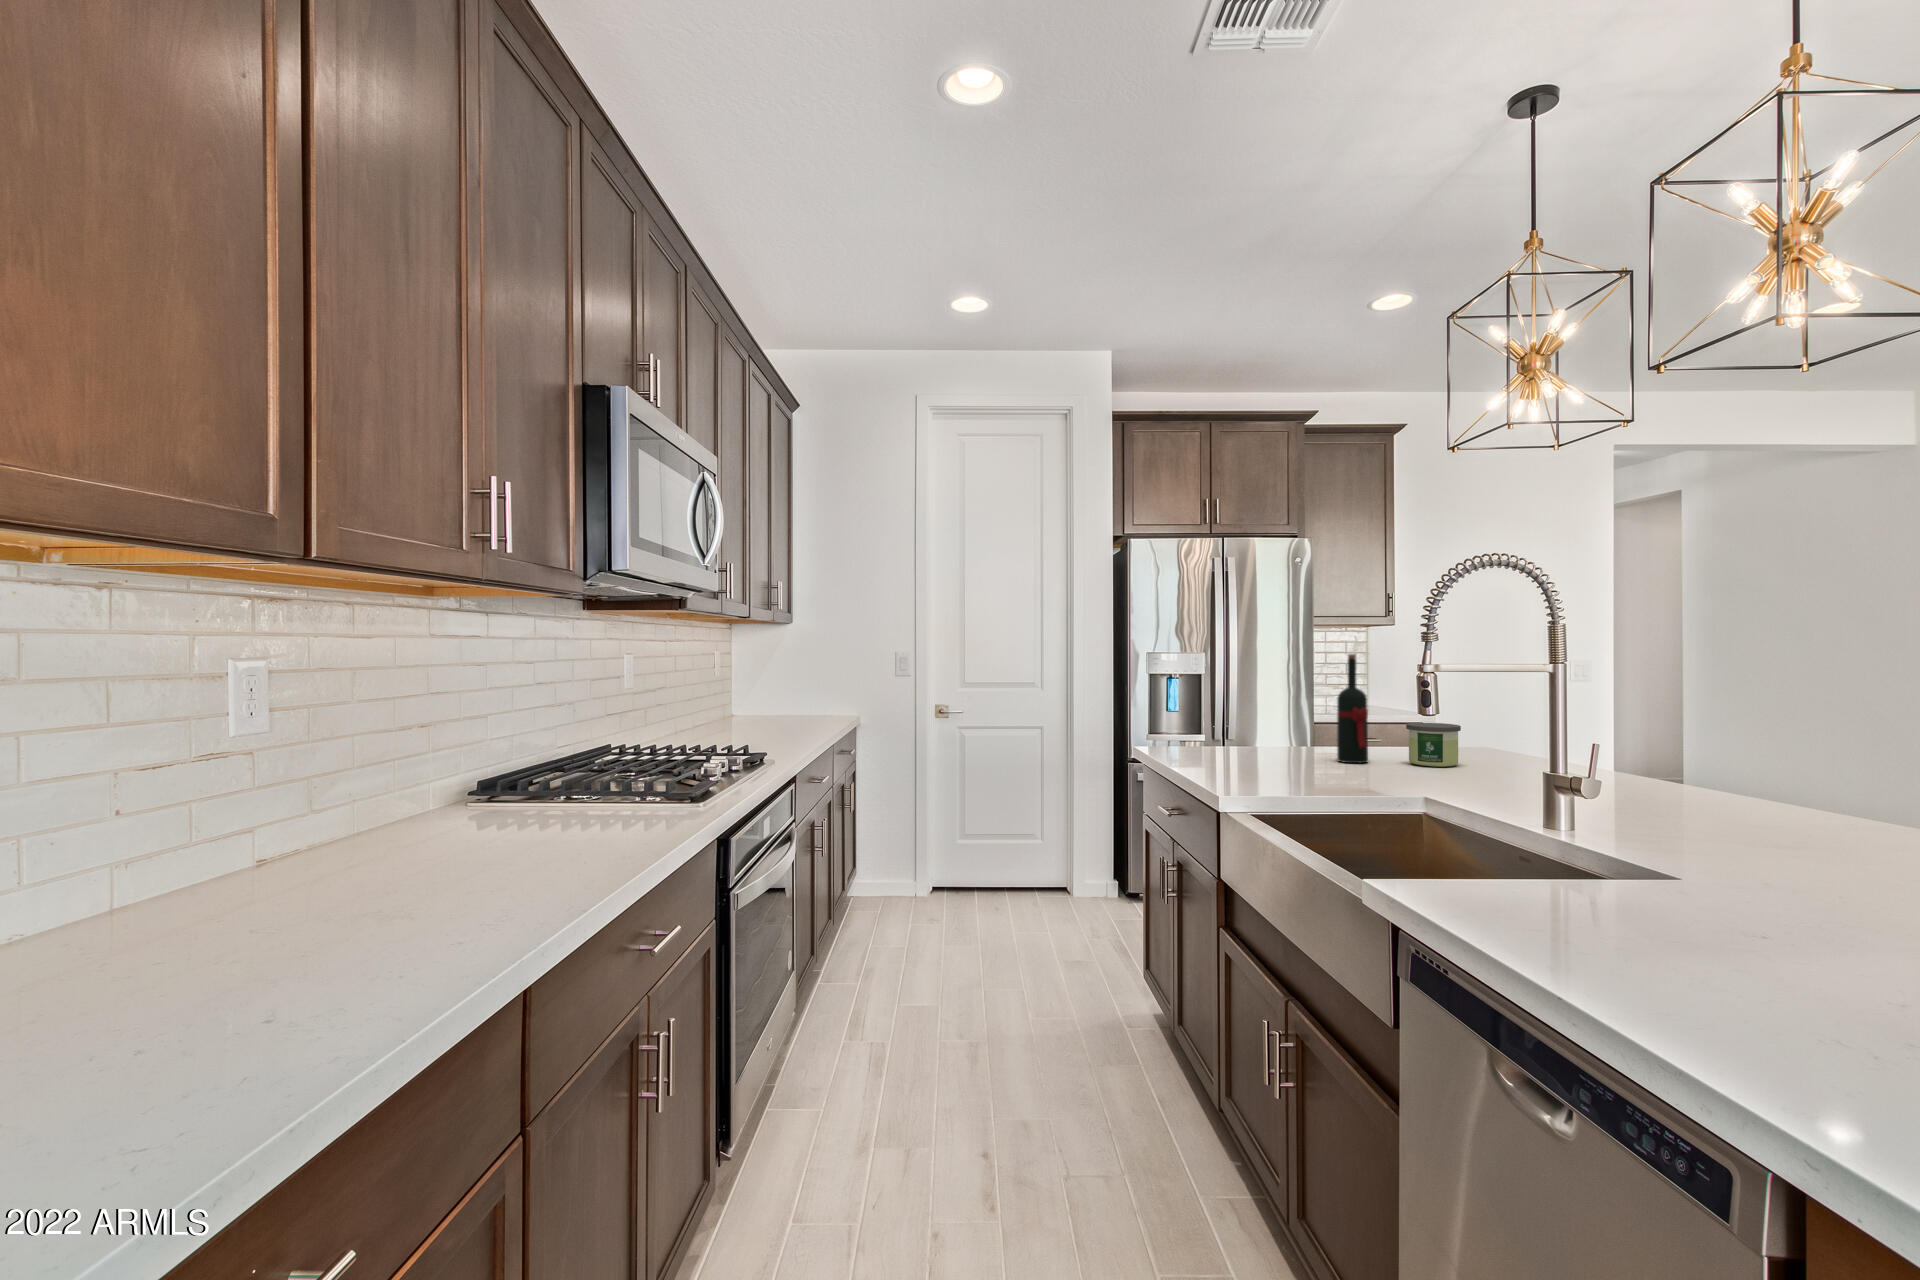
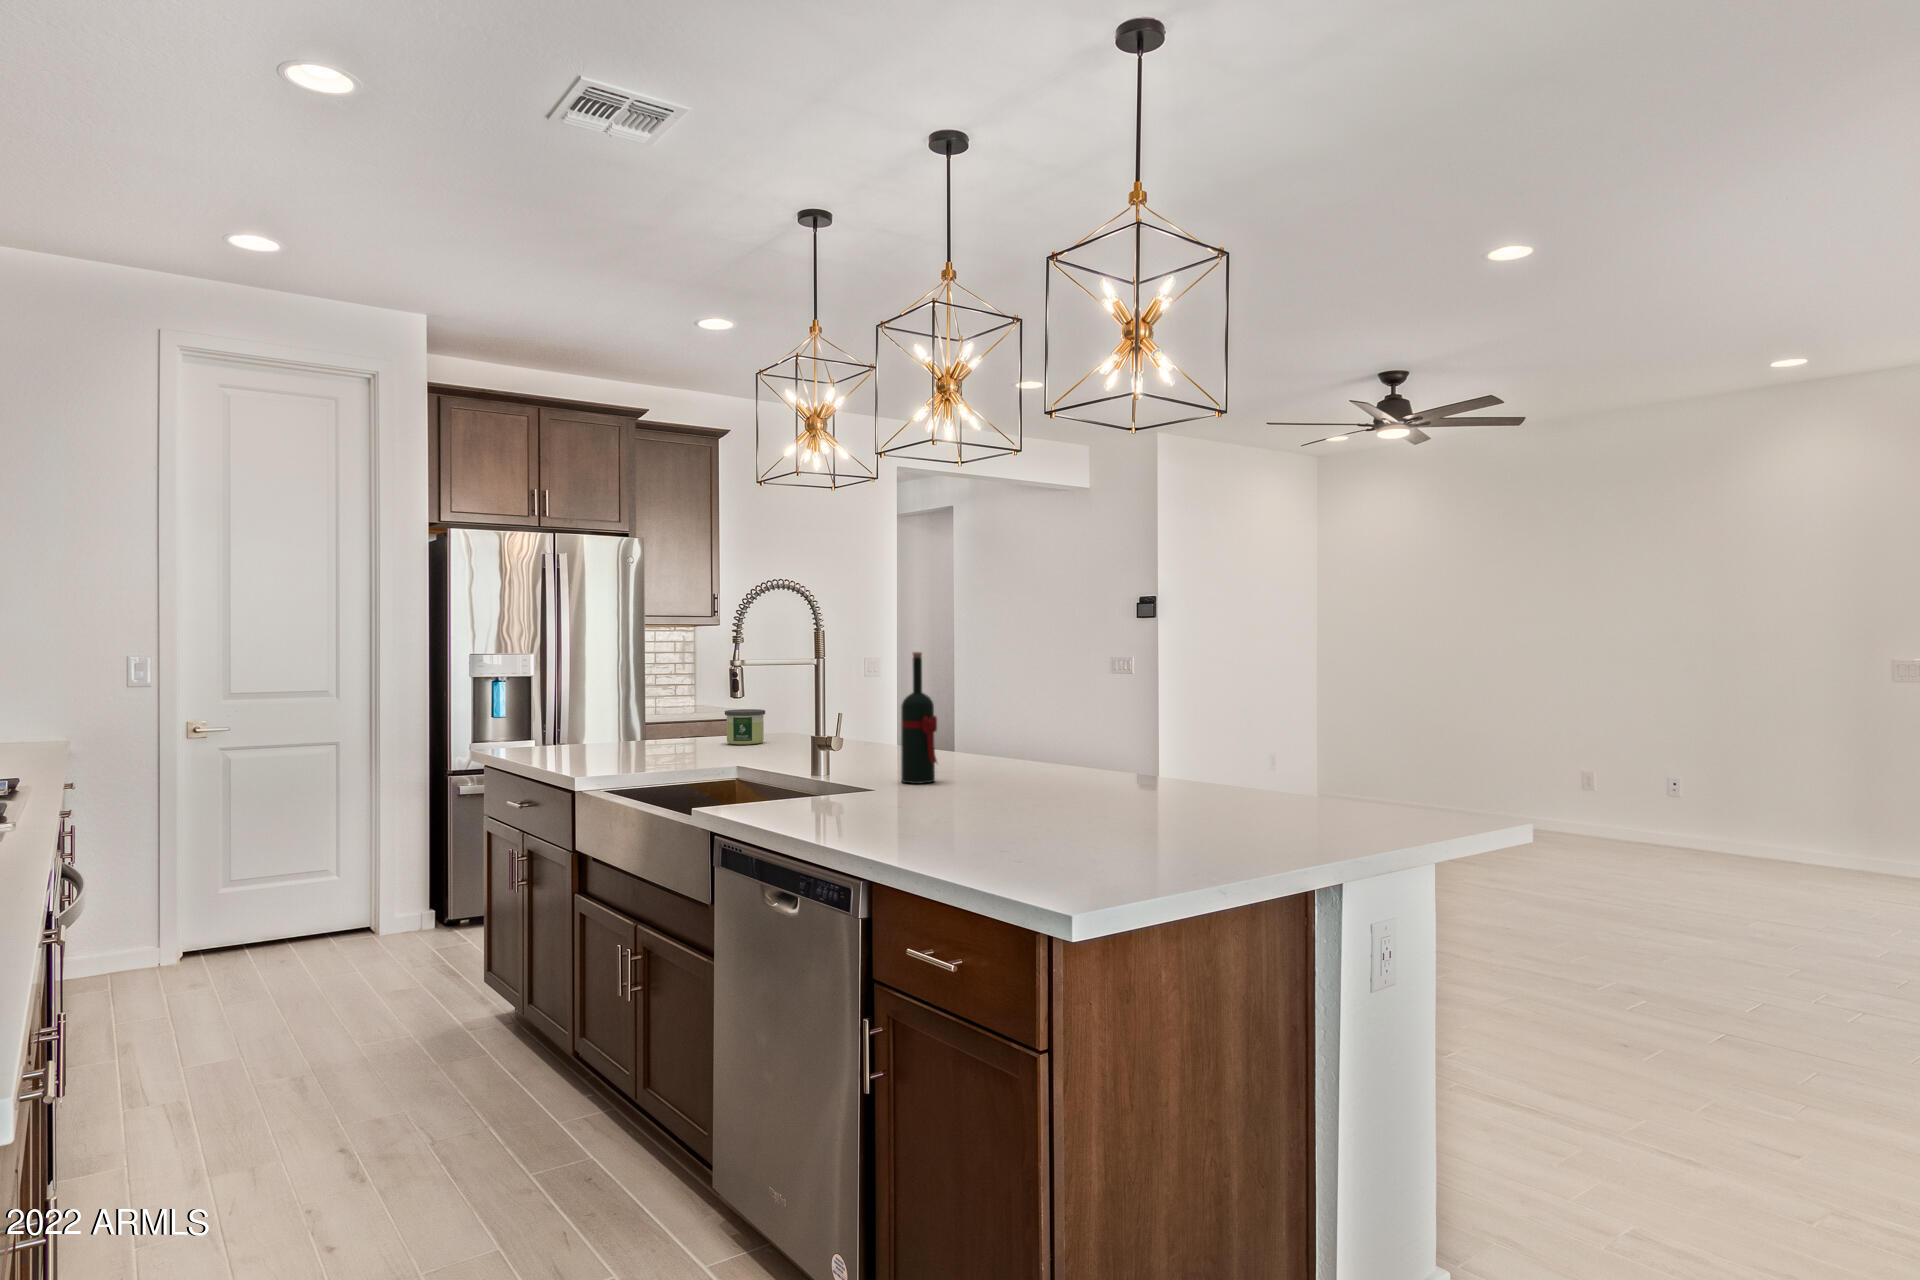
wine bottle: present [1337,654,1368,763] -> present [901,652,937,784]

